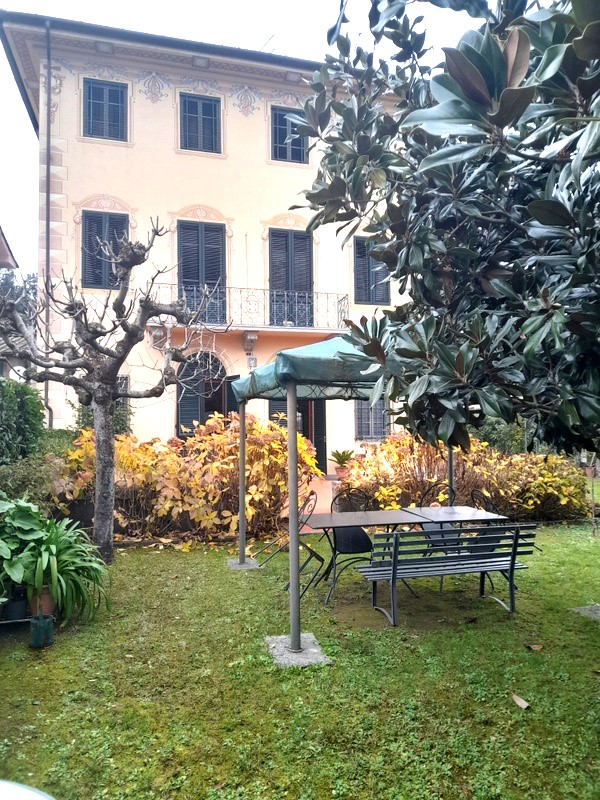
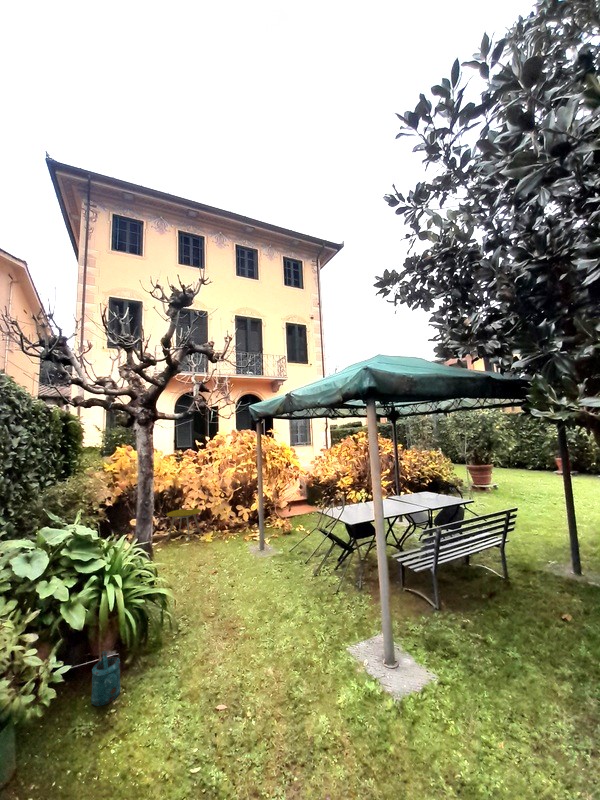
side table: none [135,511,179,550] -> present [166,508,201,541]

